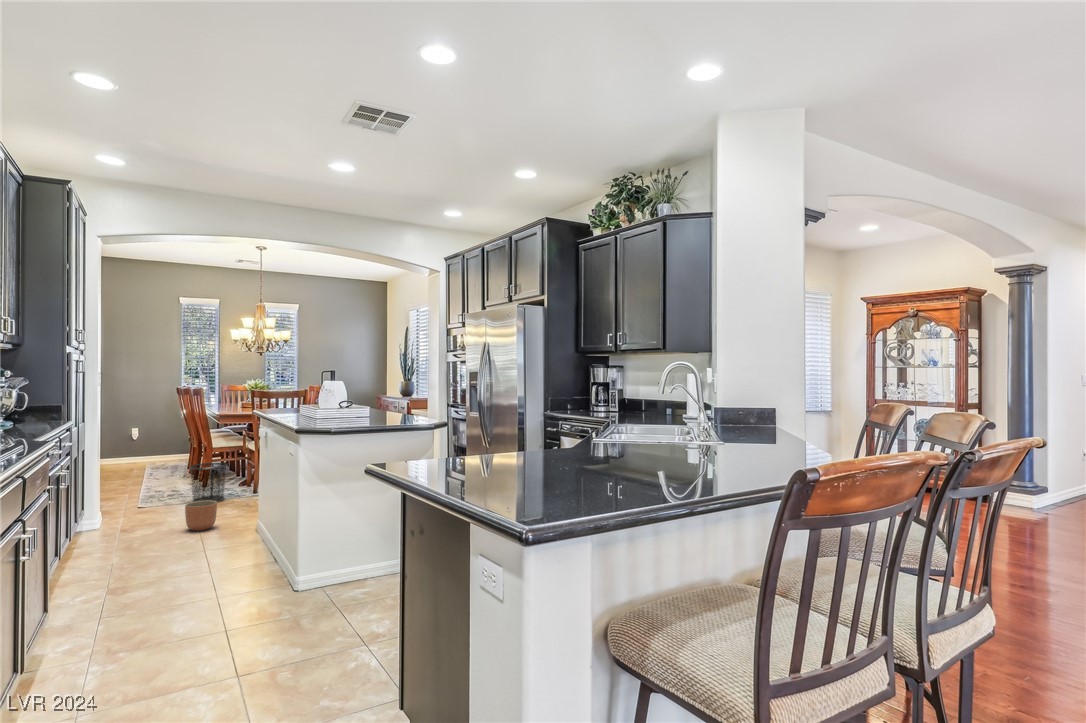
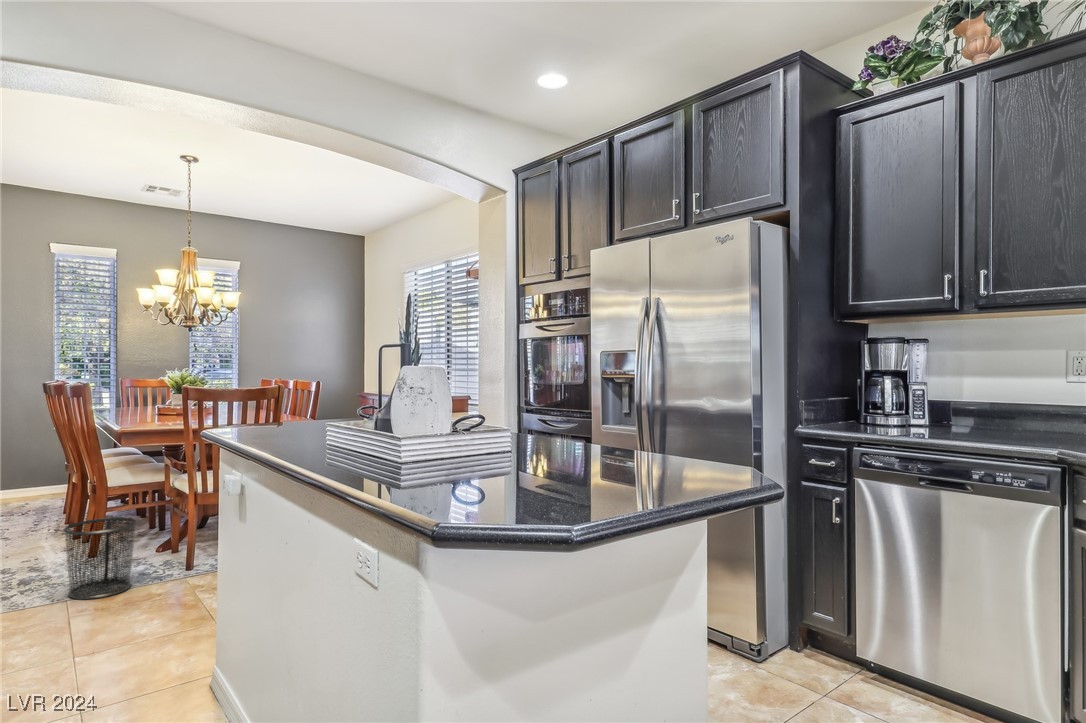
planter: present [185,500,217,531] -> none [48,615,121,688]

